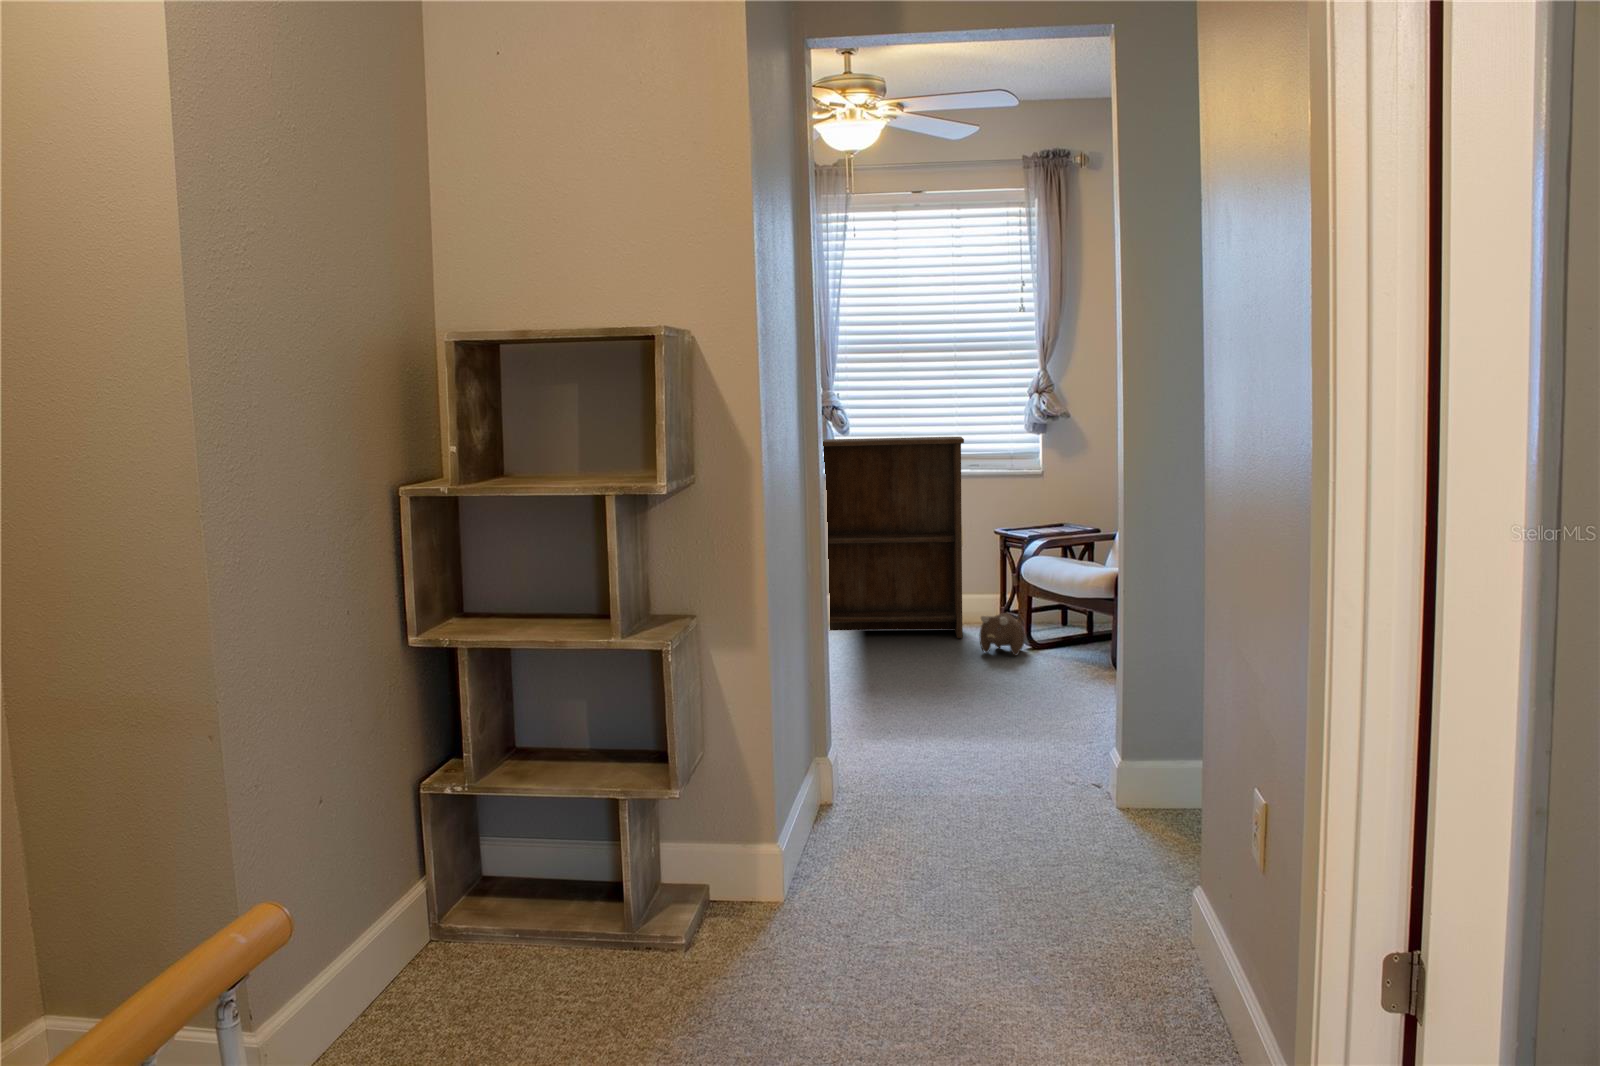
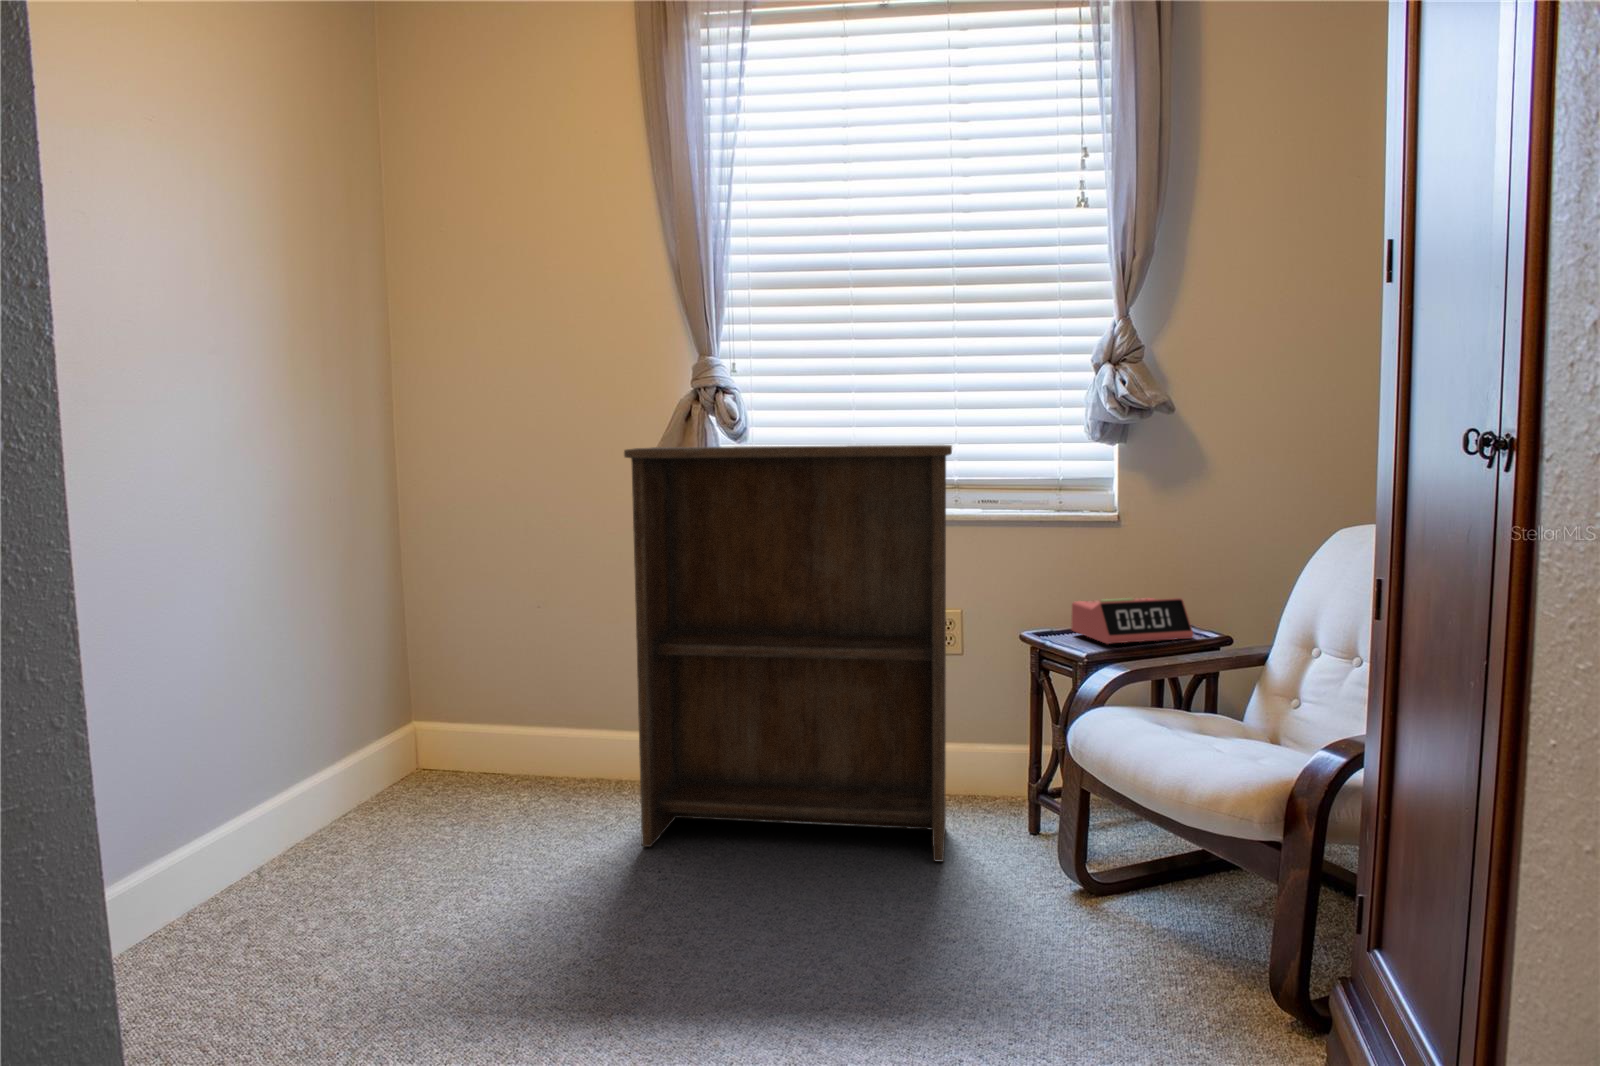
alarm clock: none [1021,510,1080,532] -> present [1071,598,1193,644]
plush toy: present [979,613,1024,656] -> none [971,834,1073,940]

